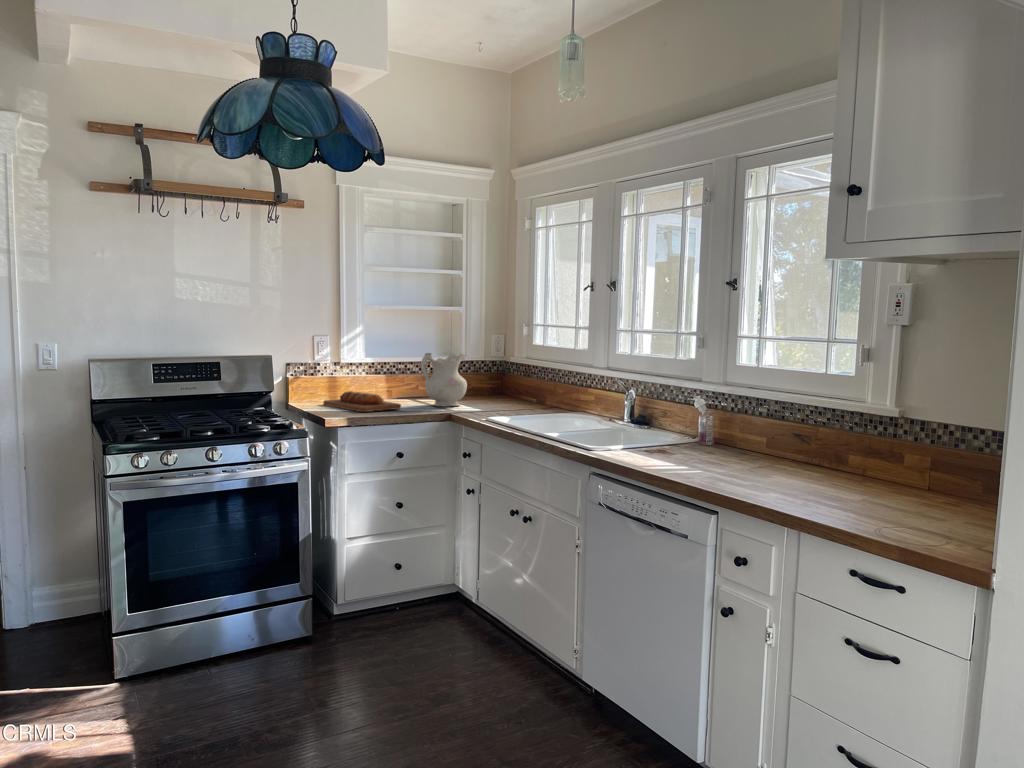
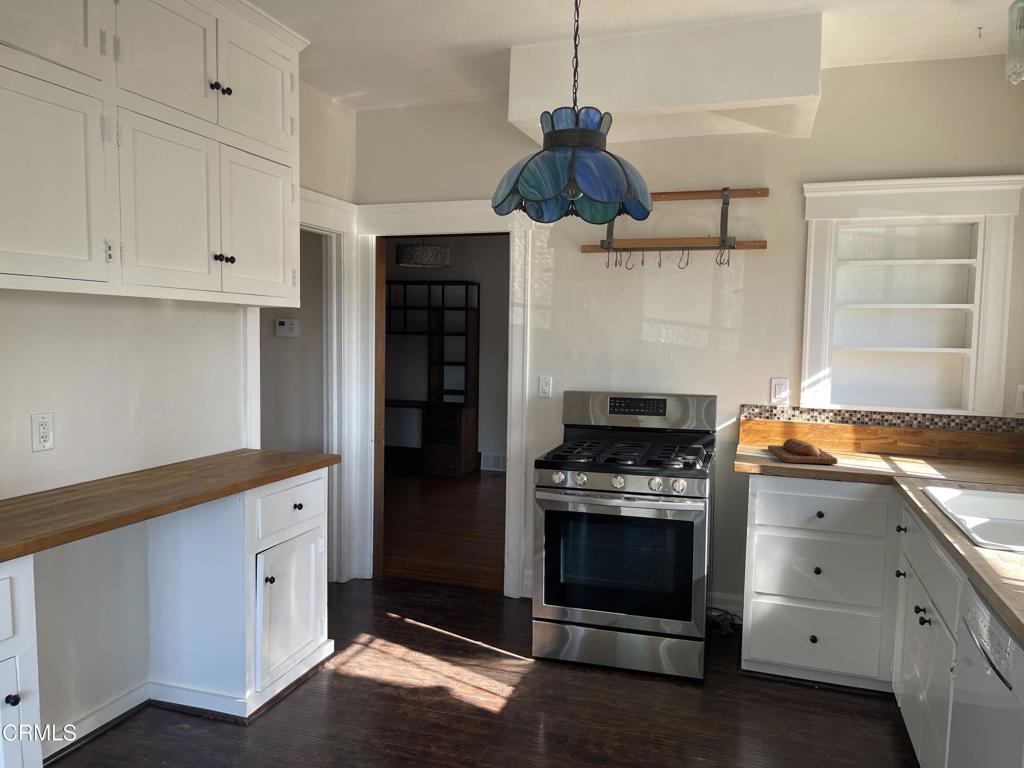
ceramic pitcher: present [421,353,467,407] -> none [875,403,938,470]

